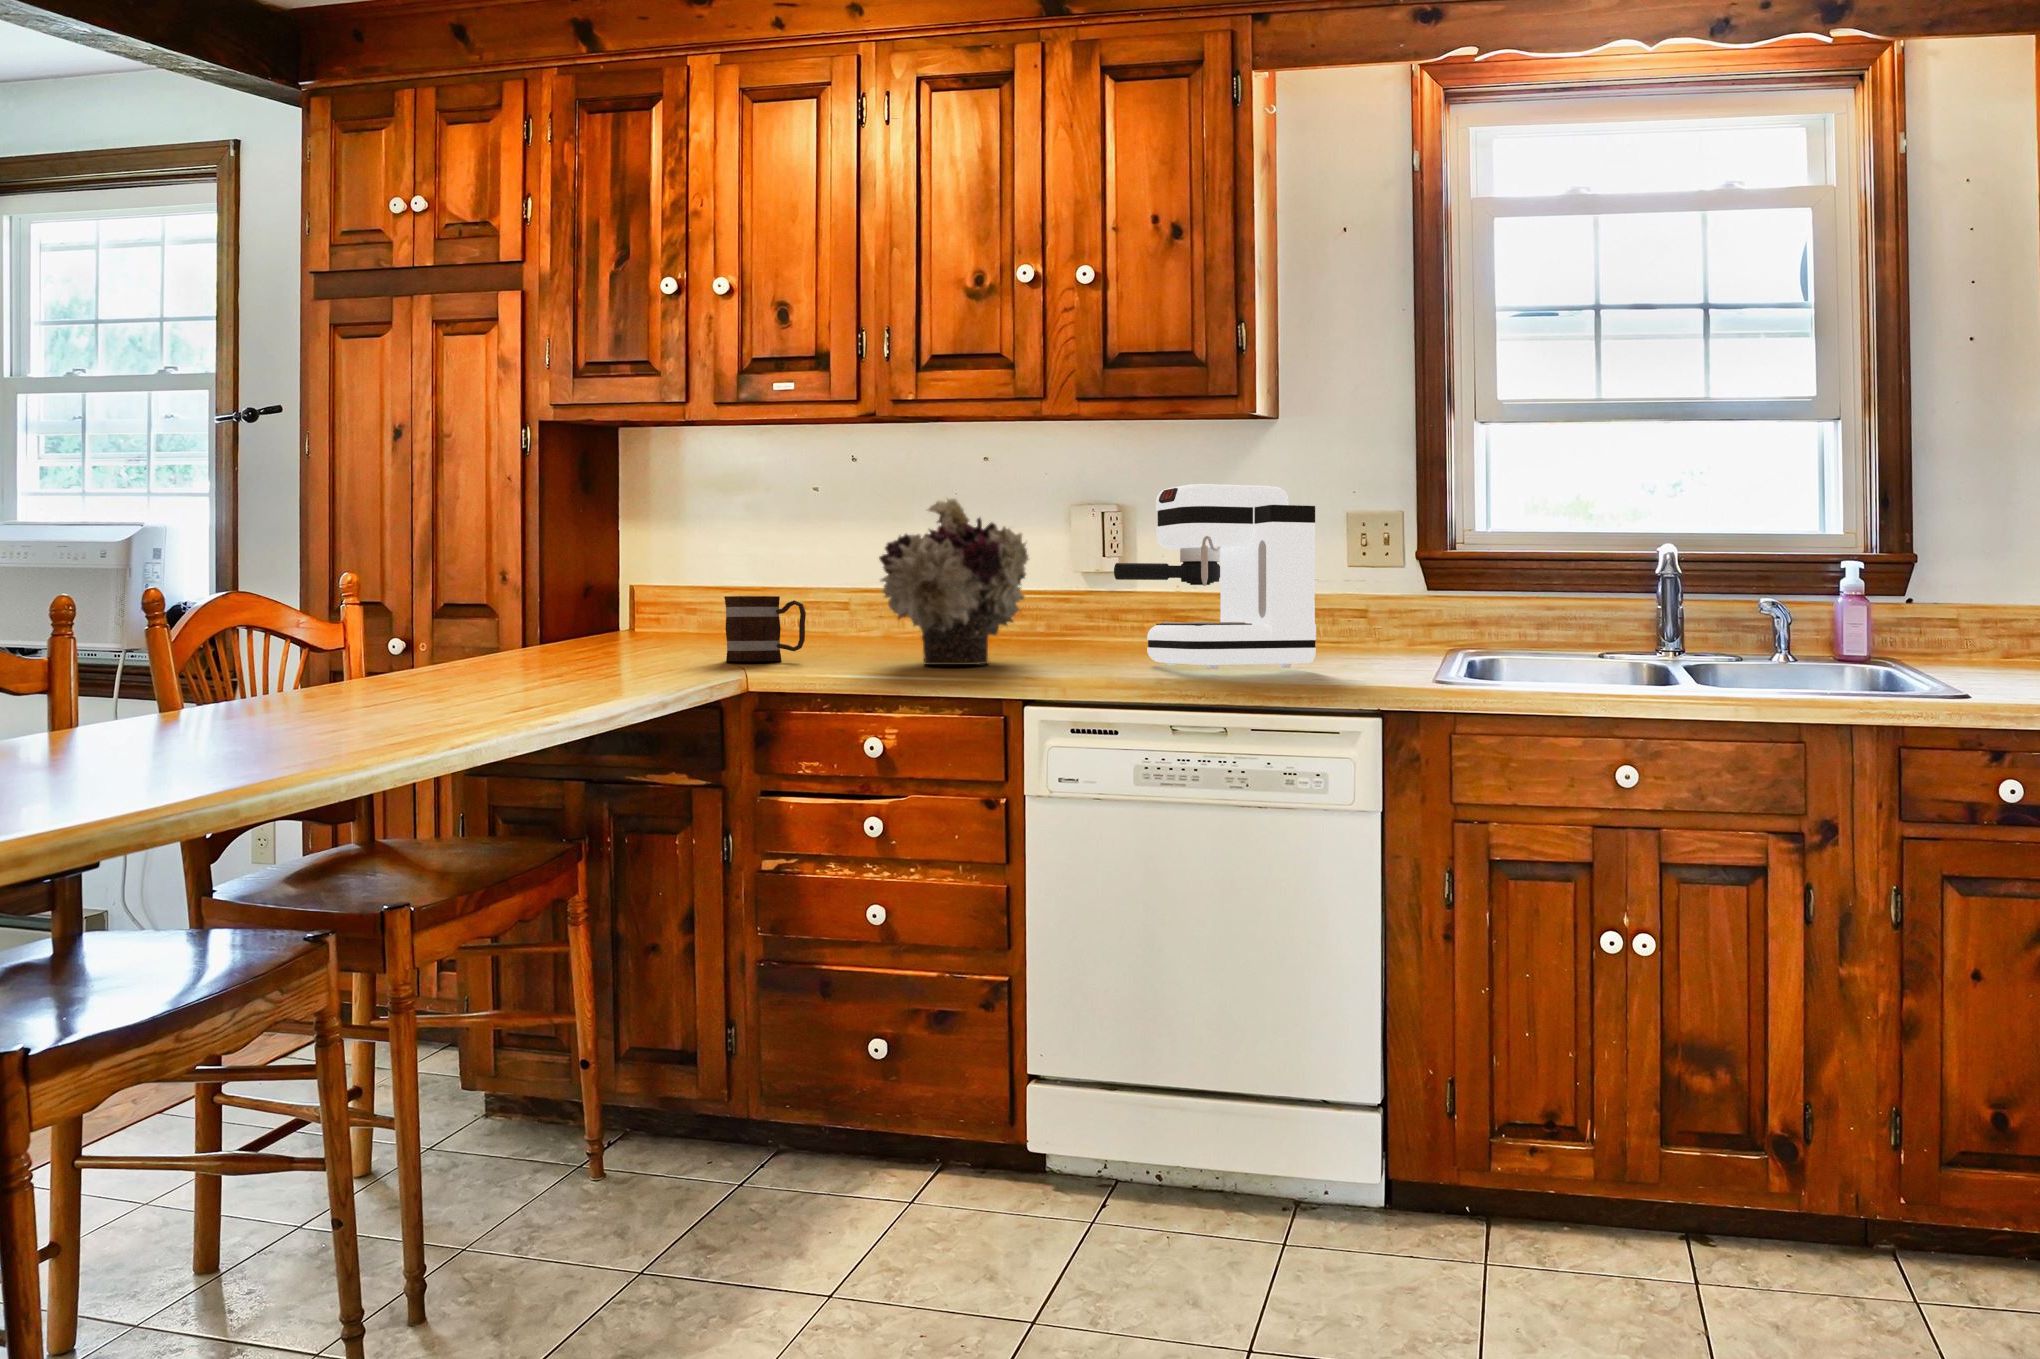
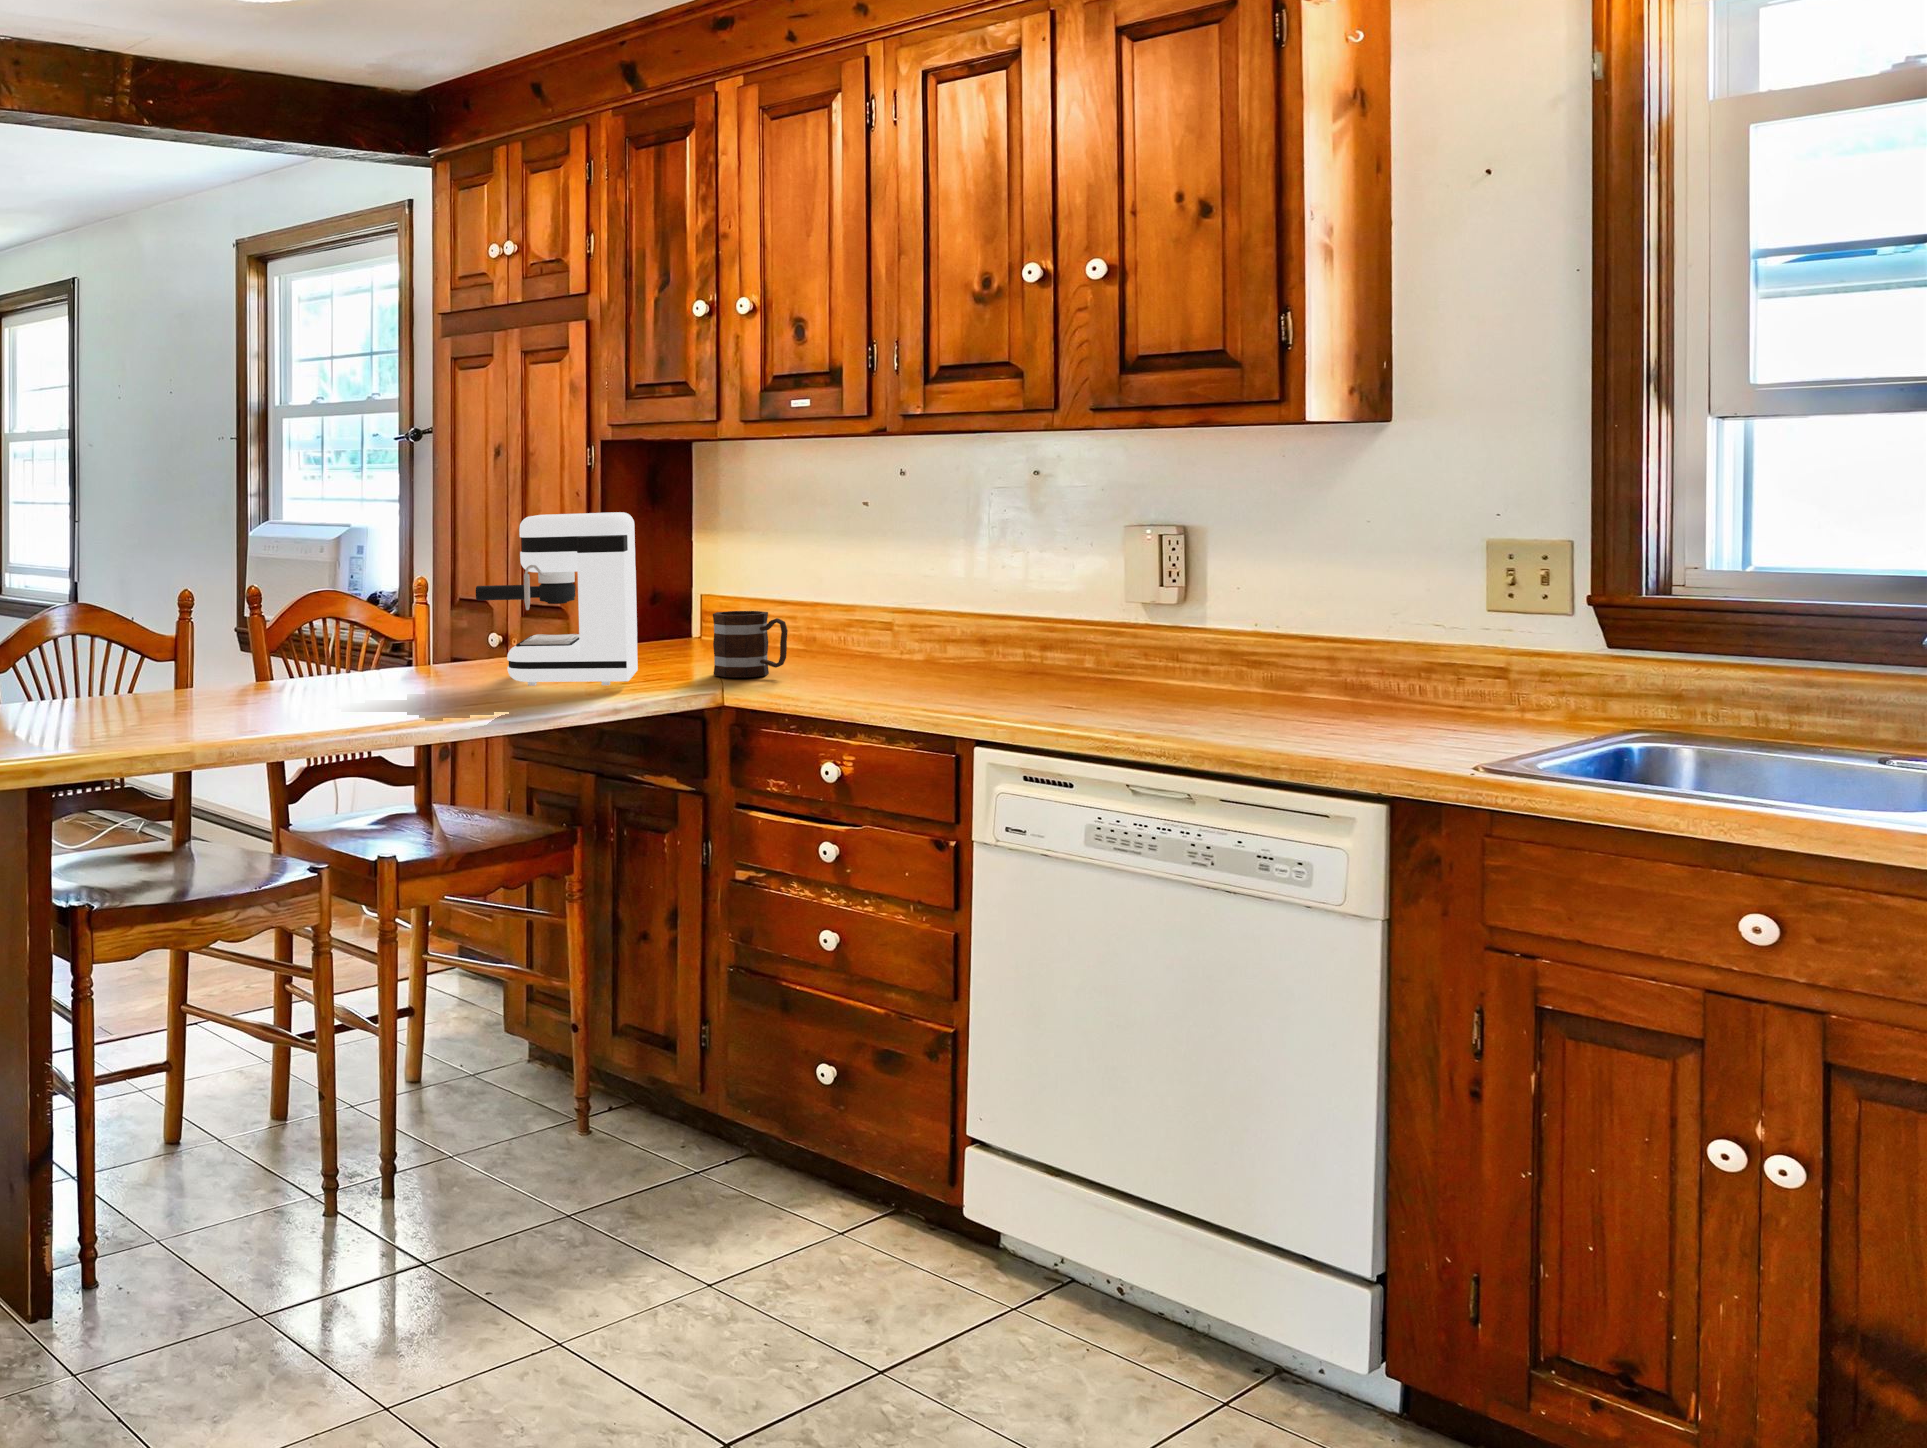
coffee maker: present [1114,484,1316,669] -> present [476,512,638,686]
flower arrangement: present [879,498,1029,665] -> none [838,518,1015,695]

